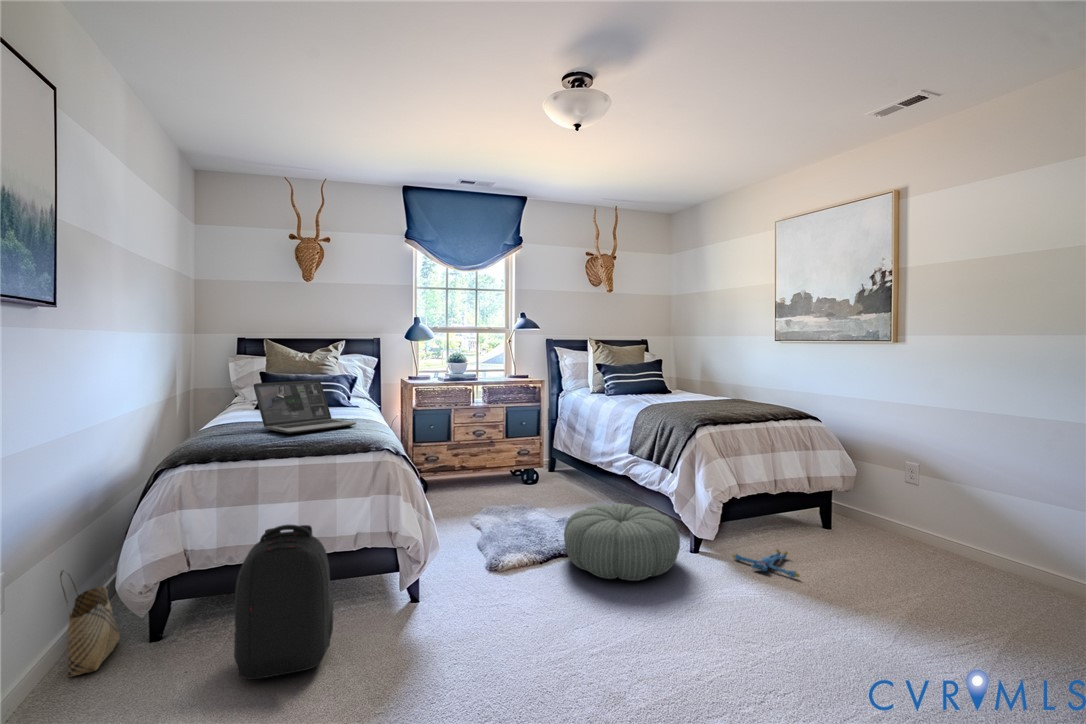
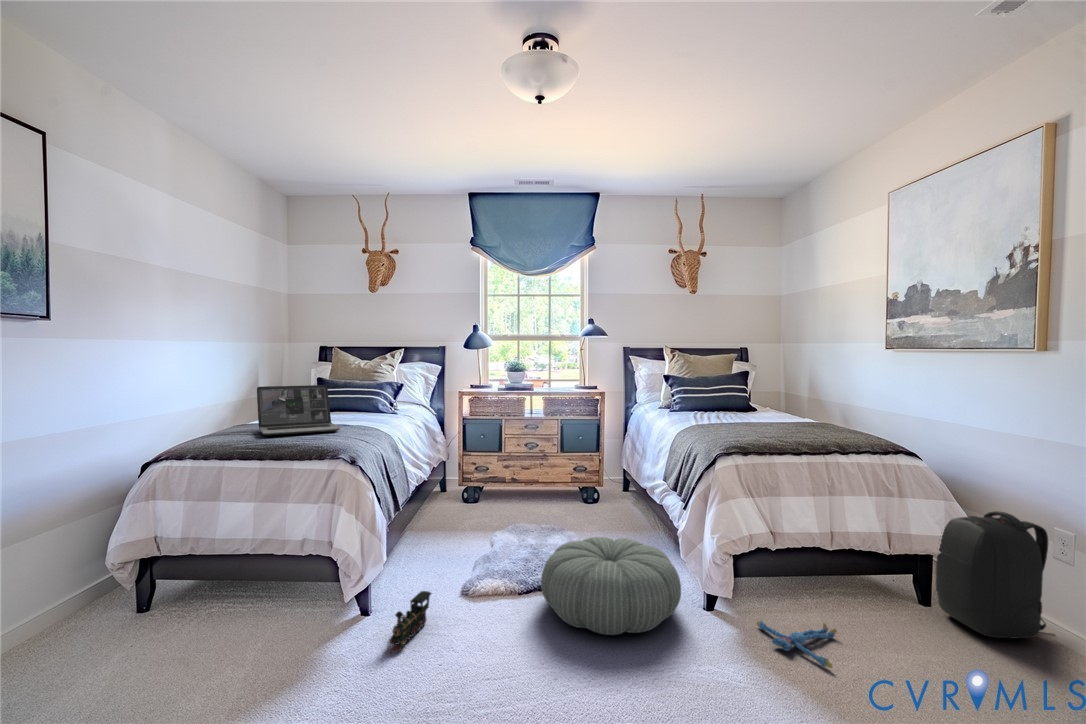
backpack: present [234,525,333,679] -> present [936,511,1055,638]
woven basket: present [60,566,120,677] -> none [46,541,109,638]
toy train: none [463,568,480,624] -> present [388,591,431,653]

